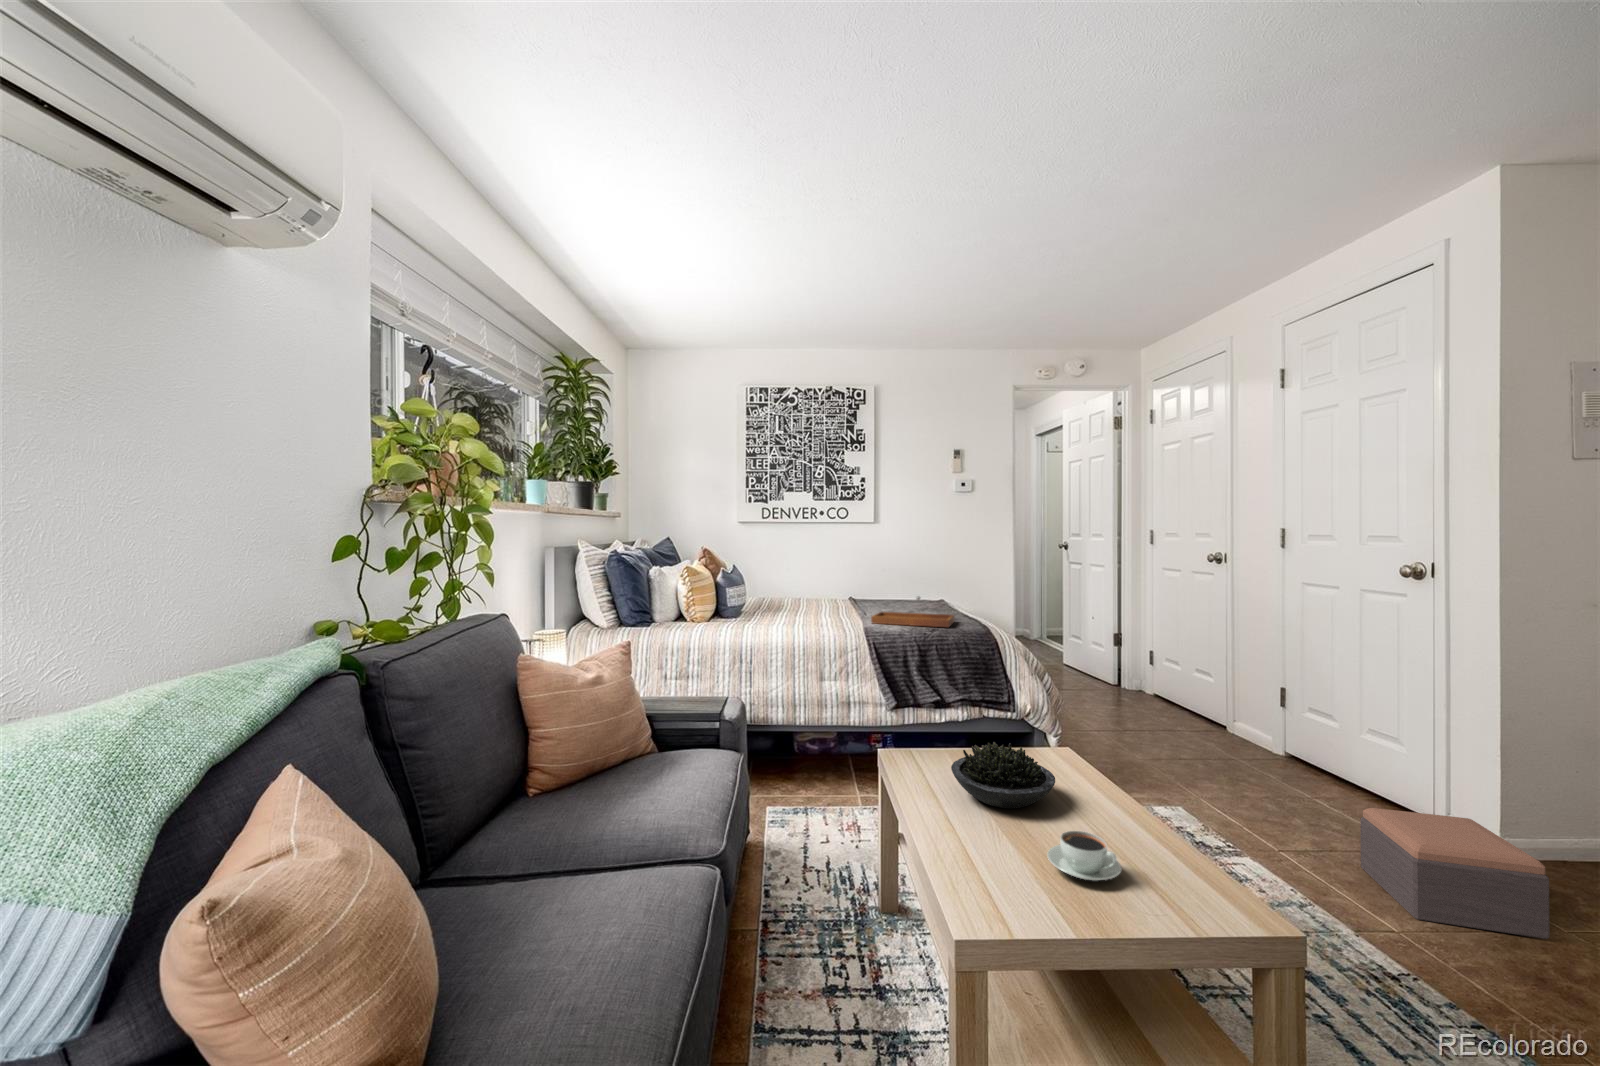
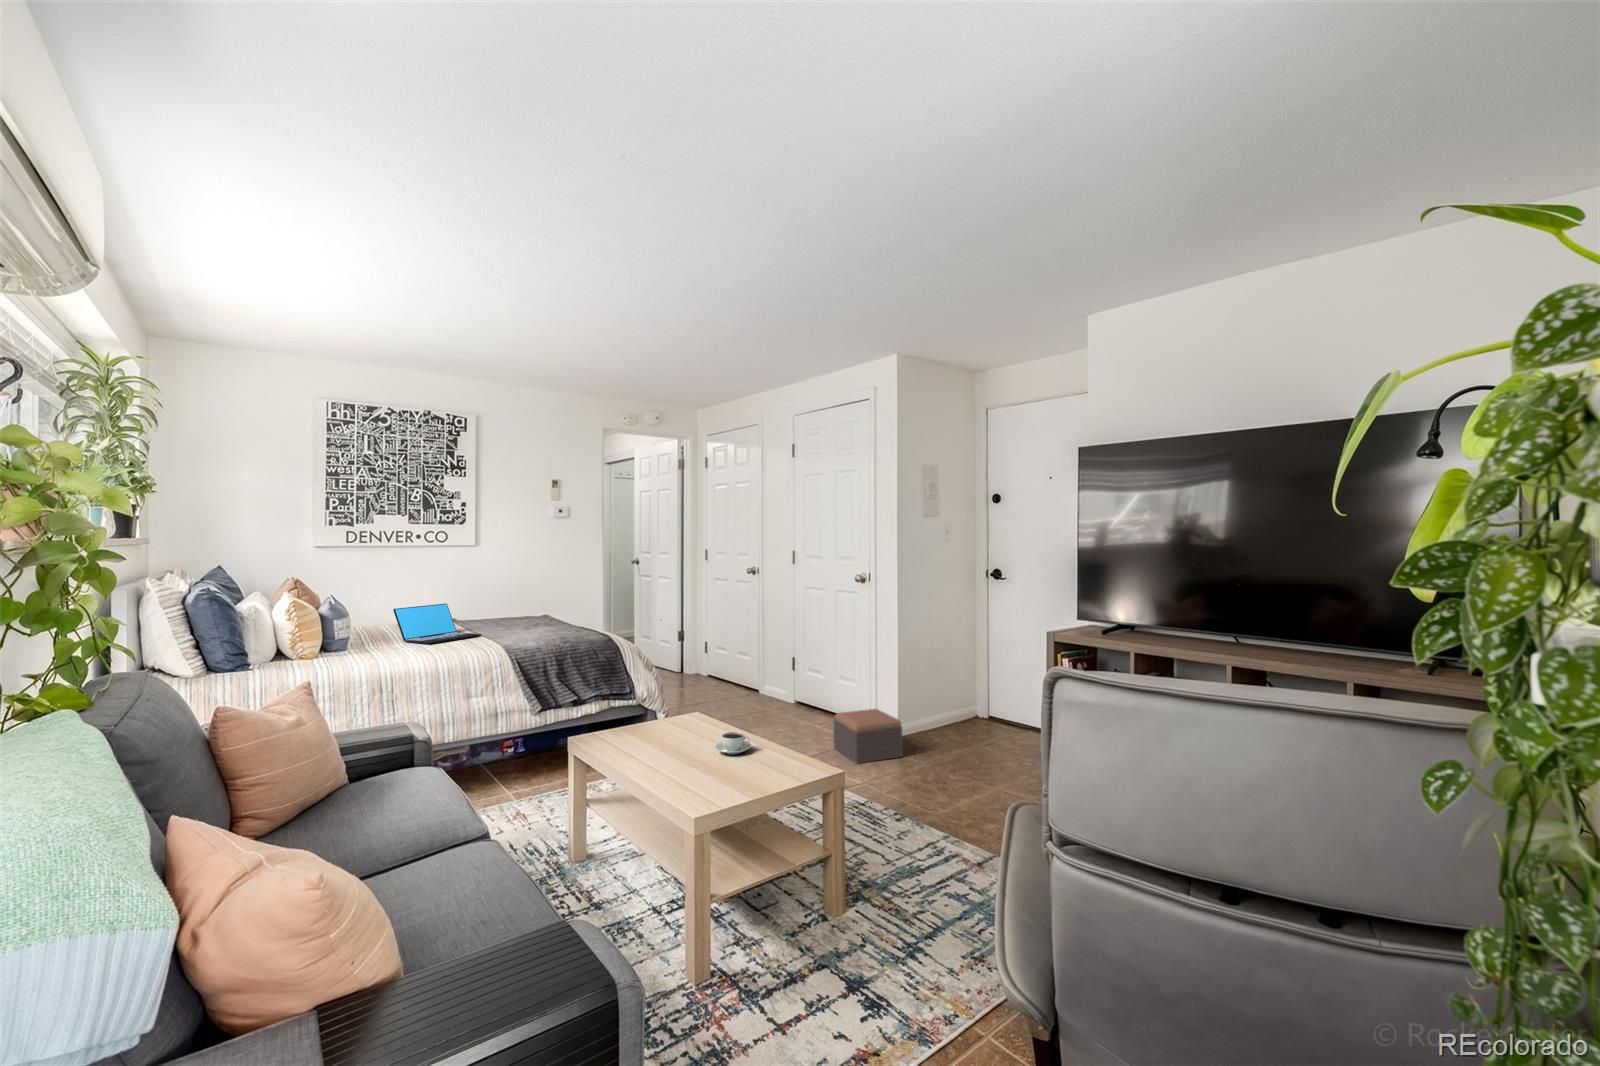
laptop: none [780,577,857,617] -> present [393,603,481,644]
tray: present [871,596,955,627] -> none [505,615,578,643]
succulent plant: present [951,742,1055,808] -> none [641,701,705,740]

